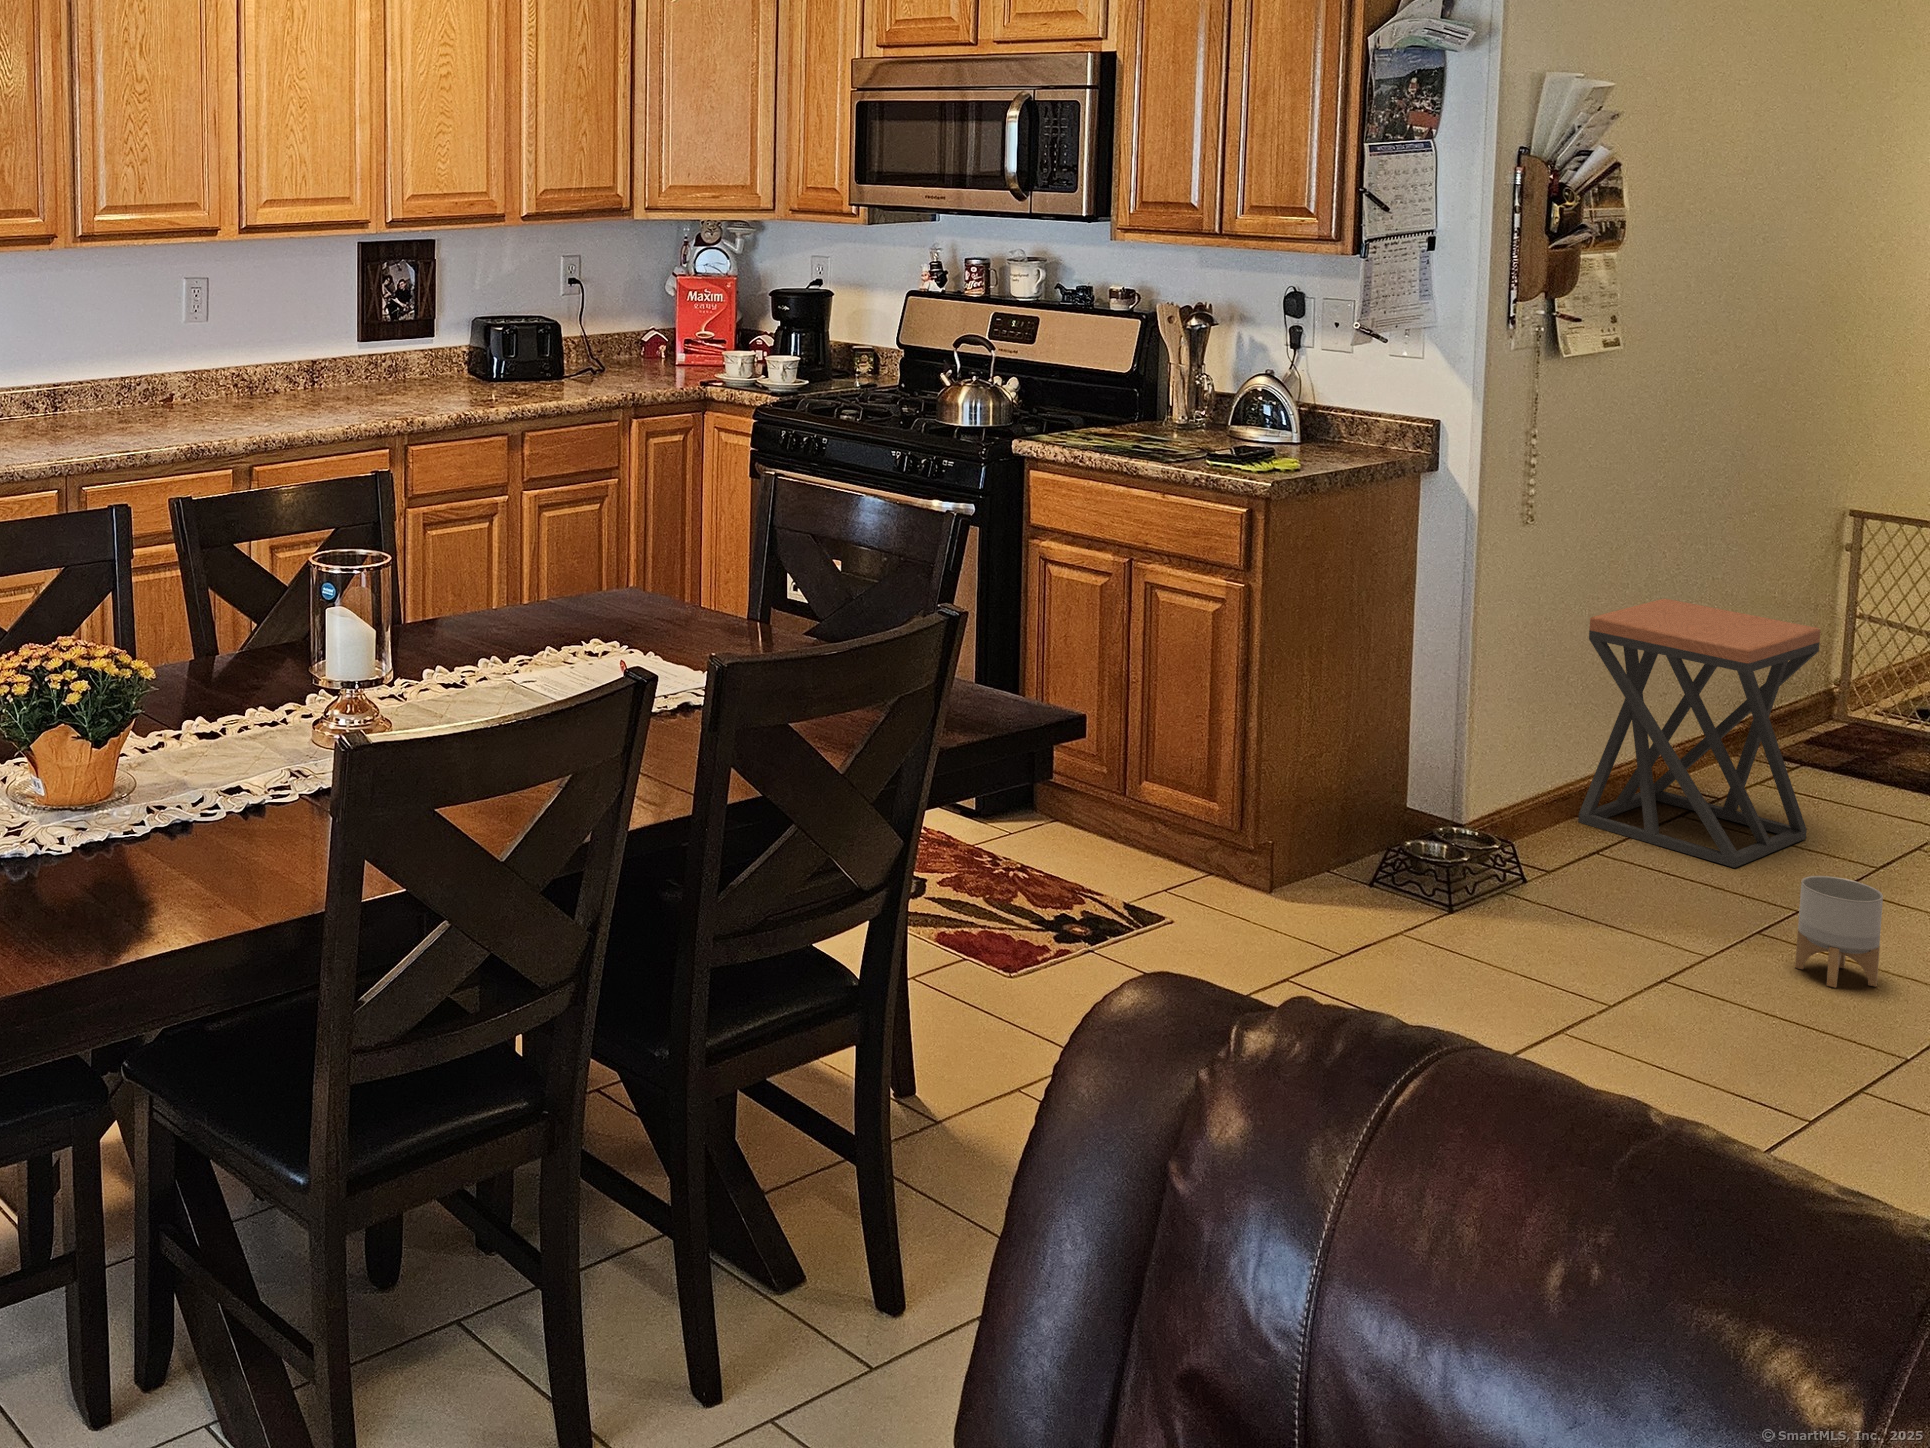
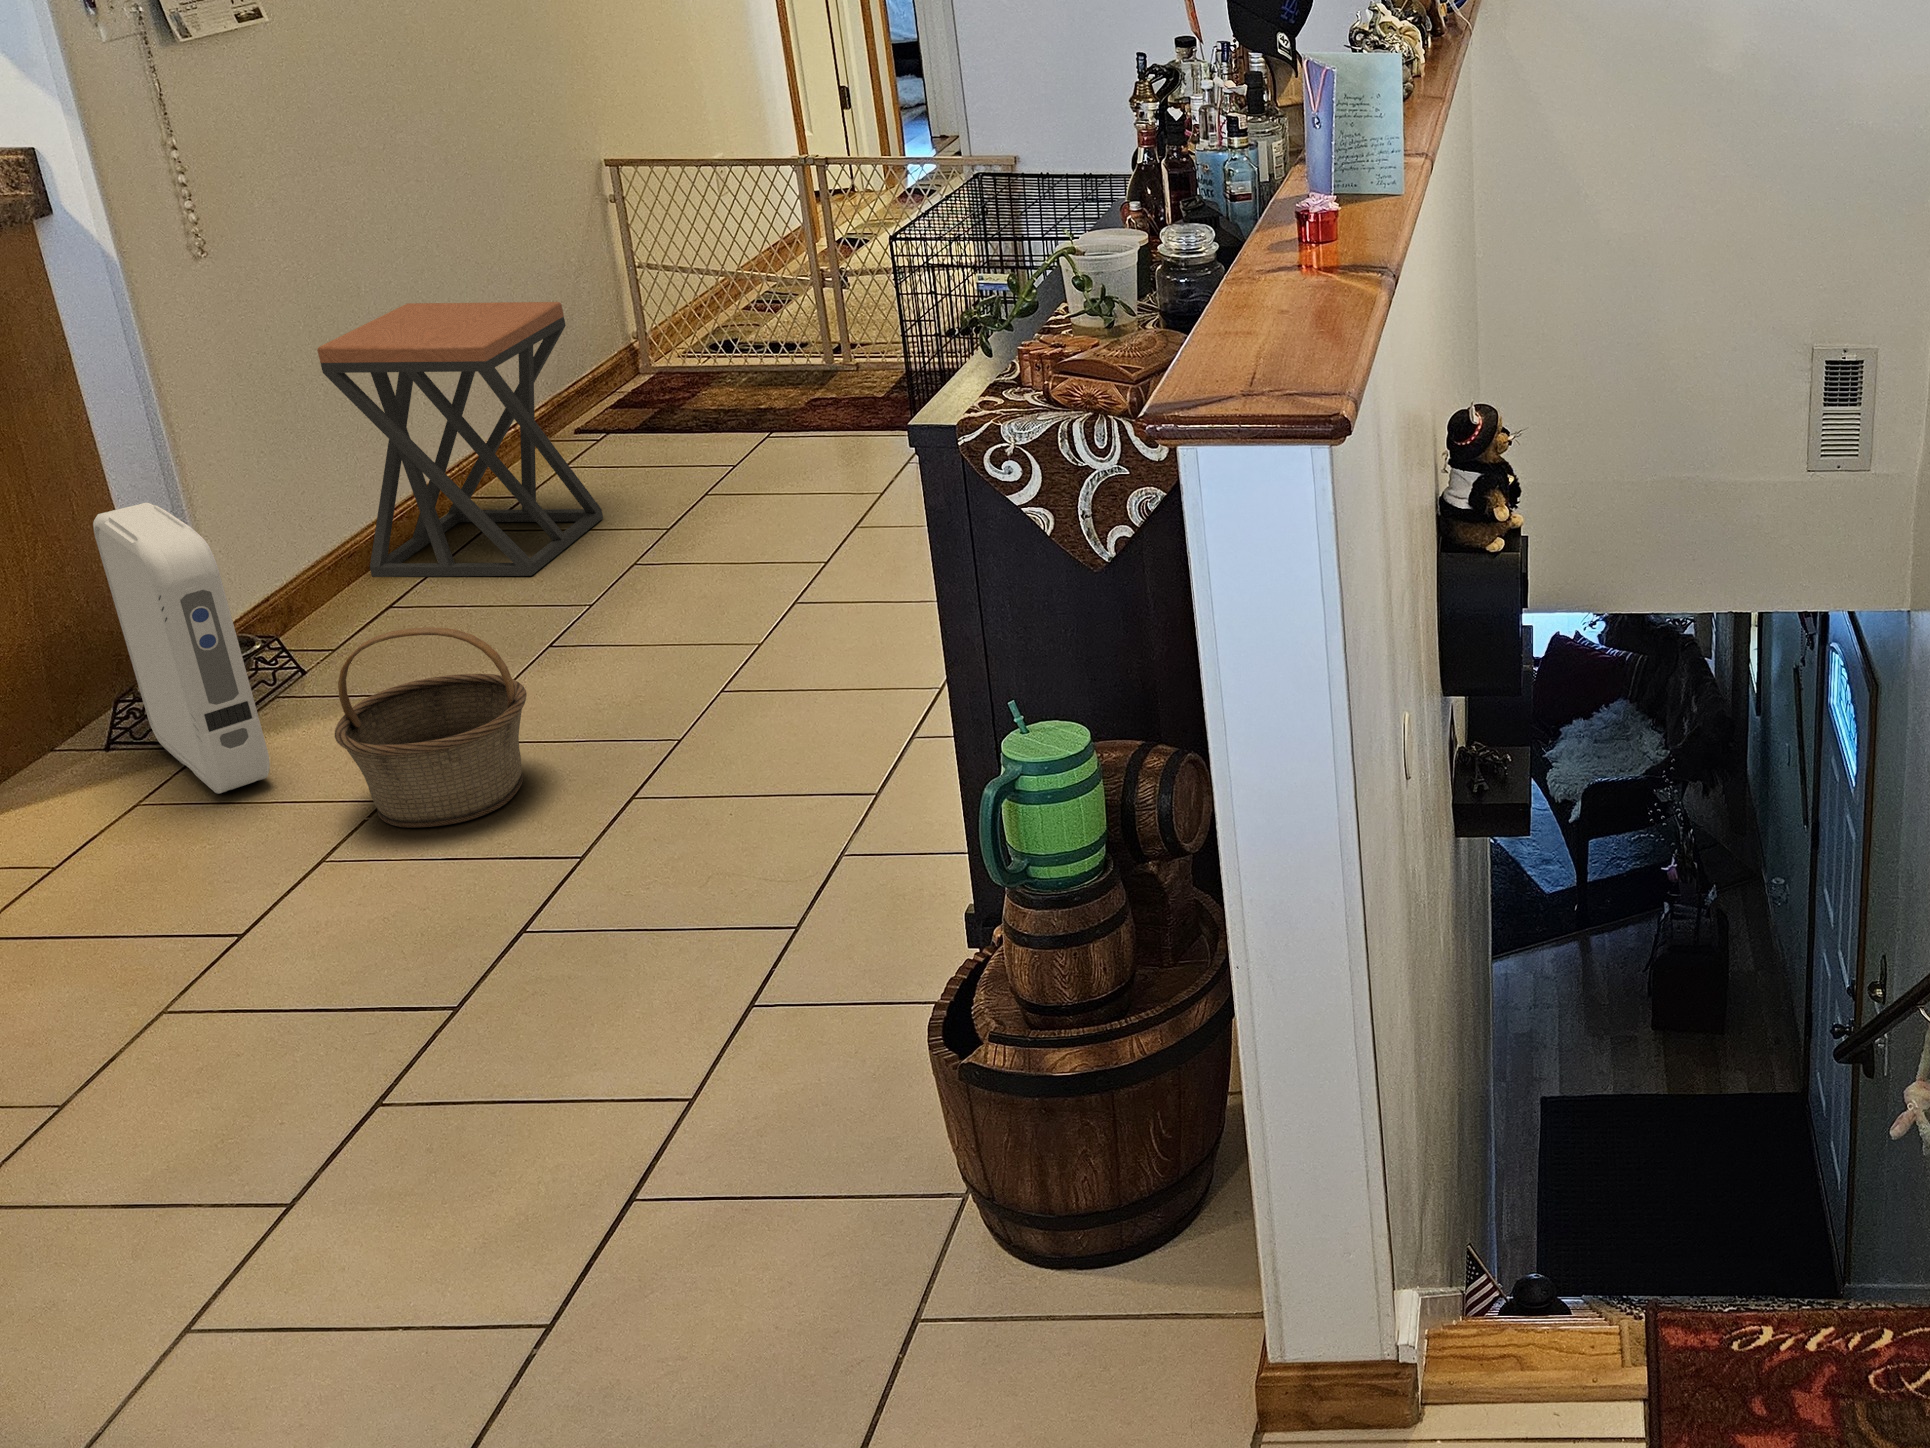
air purifier: none [1412,701,1525,953] -> present [93,503,270,794]
basket: none [1592,866,1774,1057] -> present [335,627,527,828]
planter: present [1795,876,1883,988] -> none [562,566,654,680]

